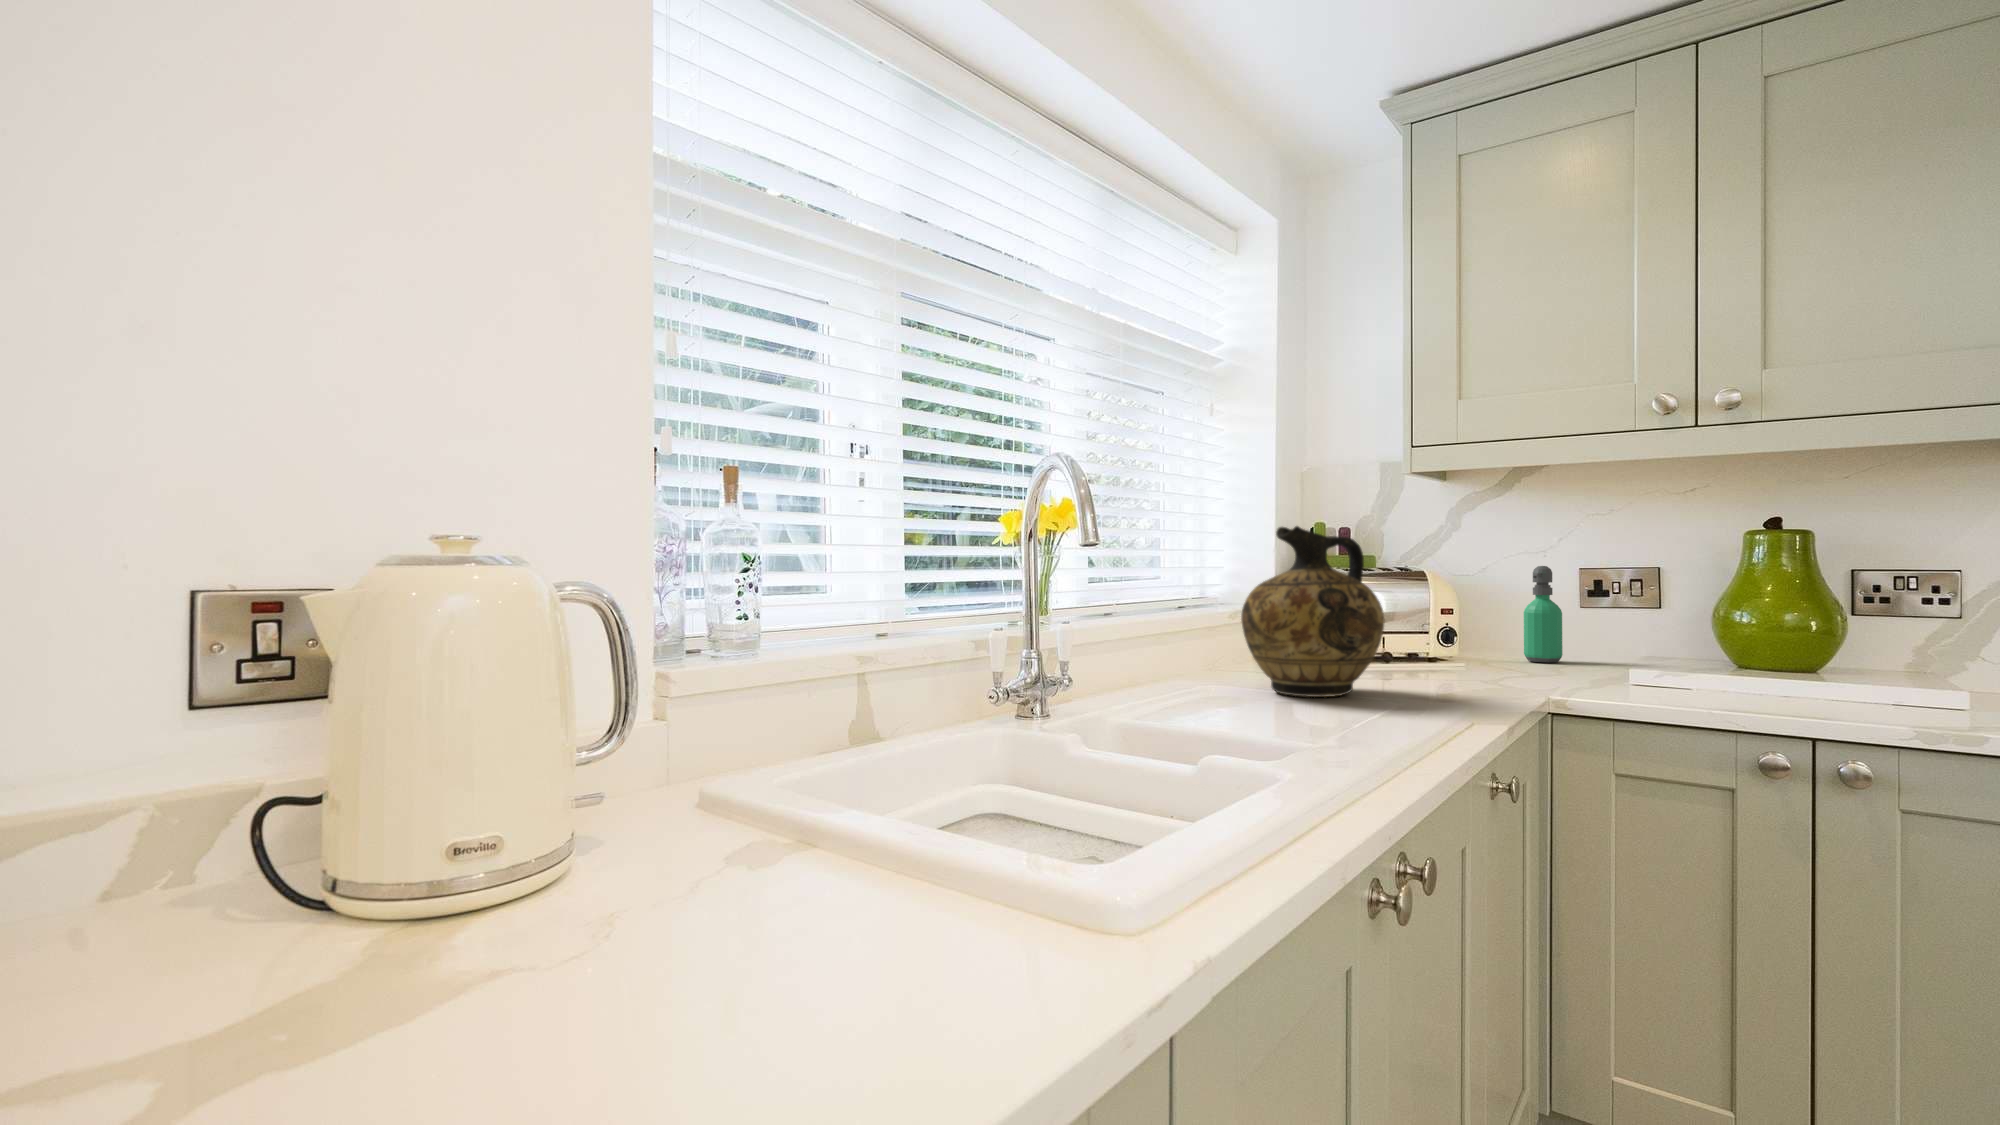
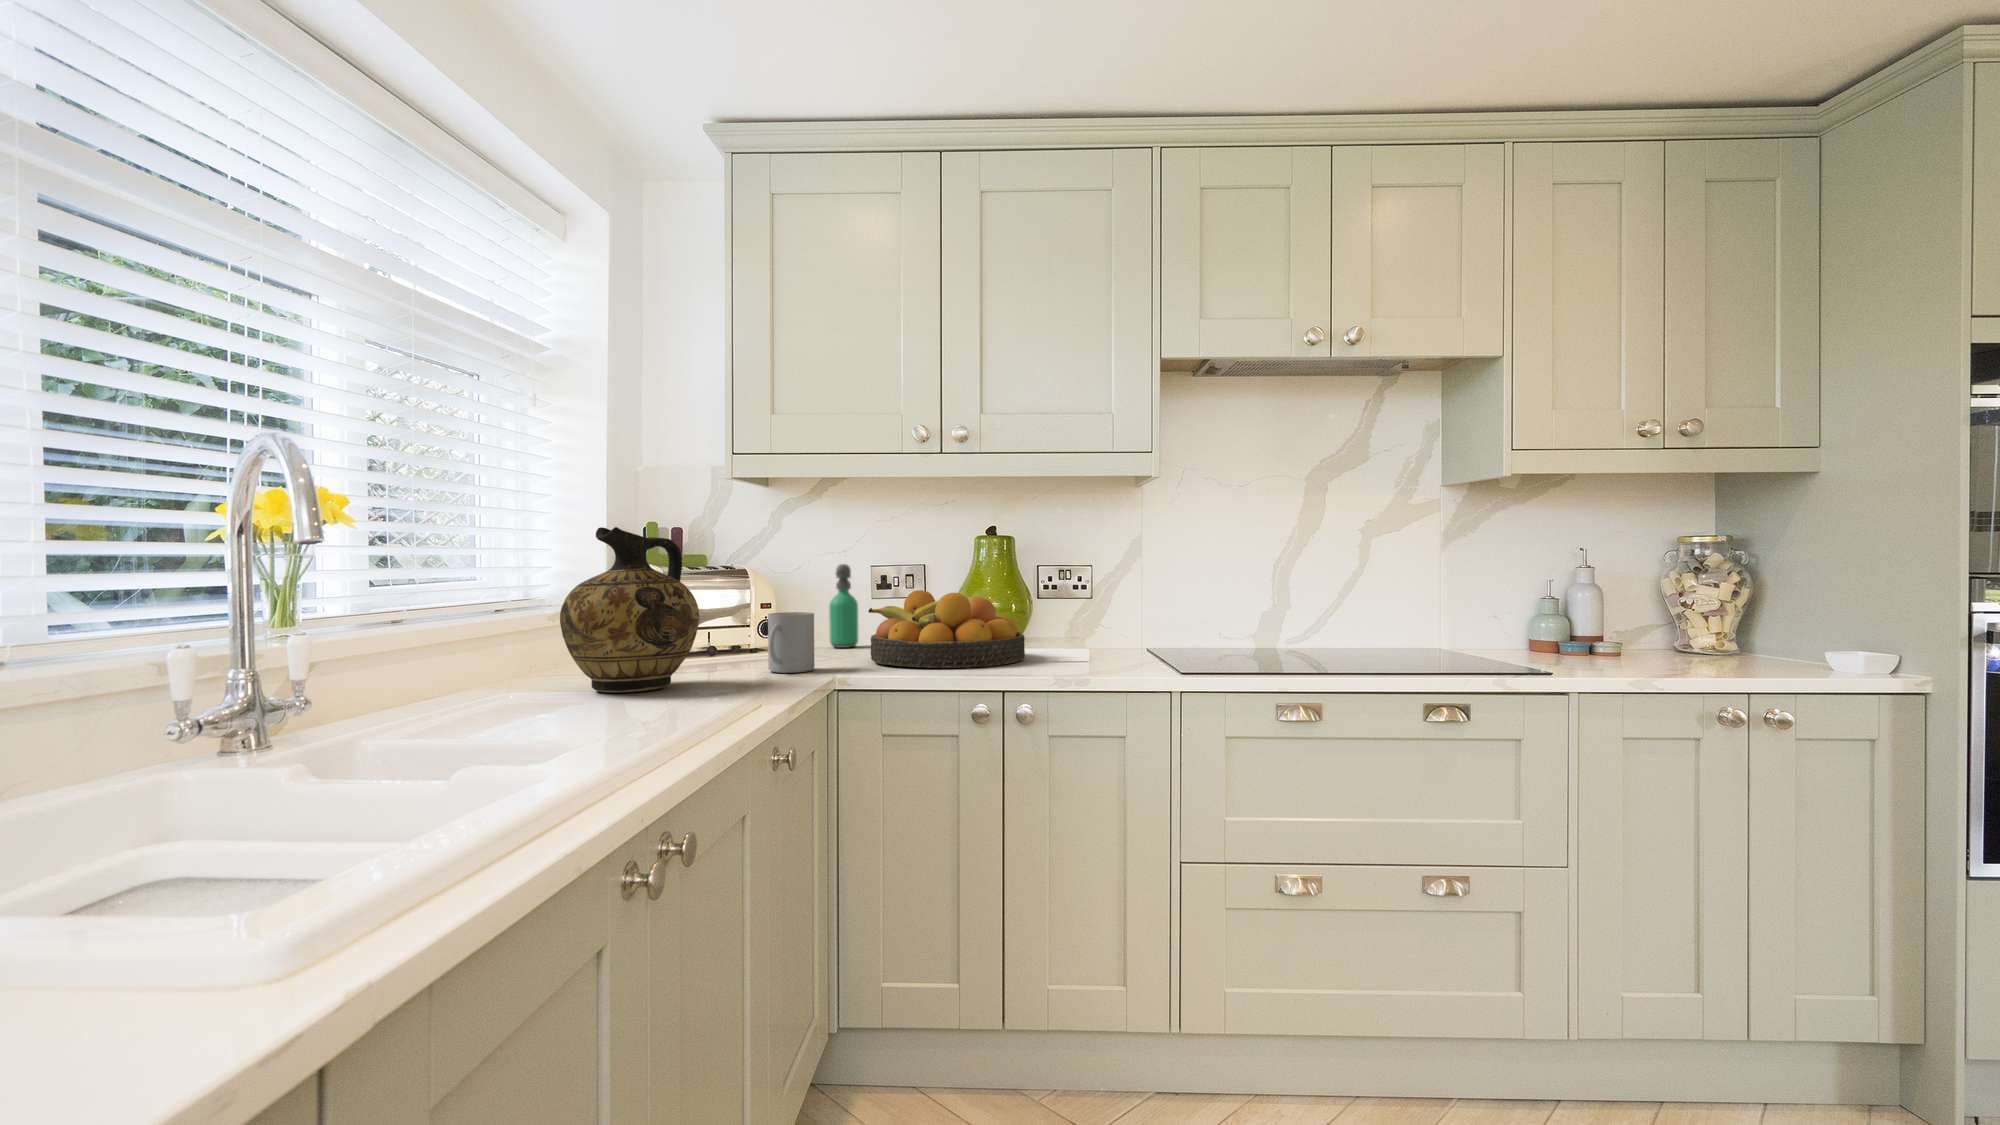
fruit bowl: none [1588,599,1851,704] -> present [868,590,1025,668]
mug: none [1460,620,1520,690] -> present [768,612,814,673]

